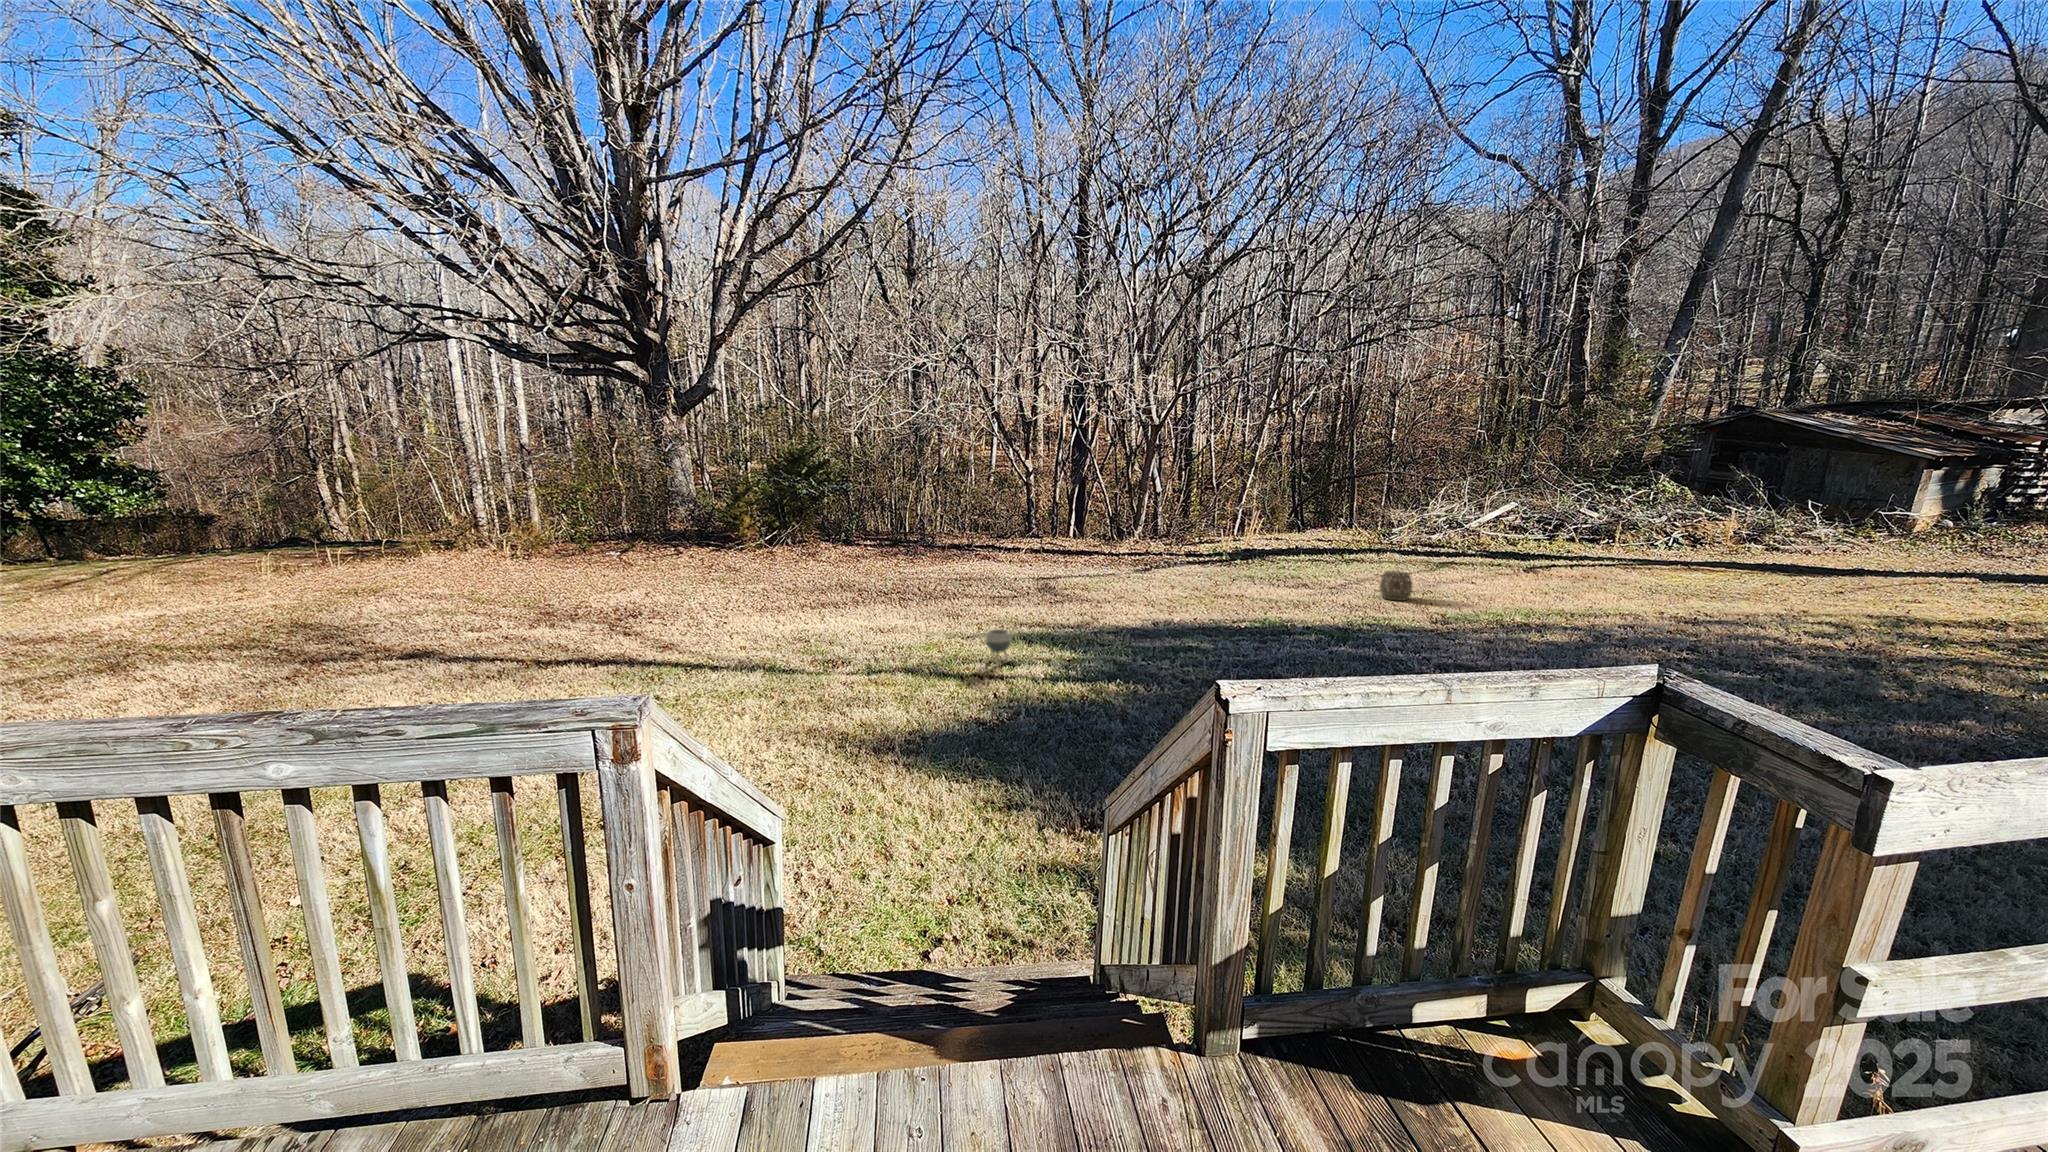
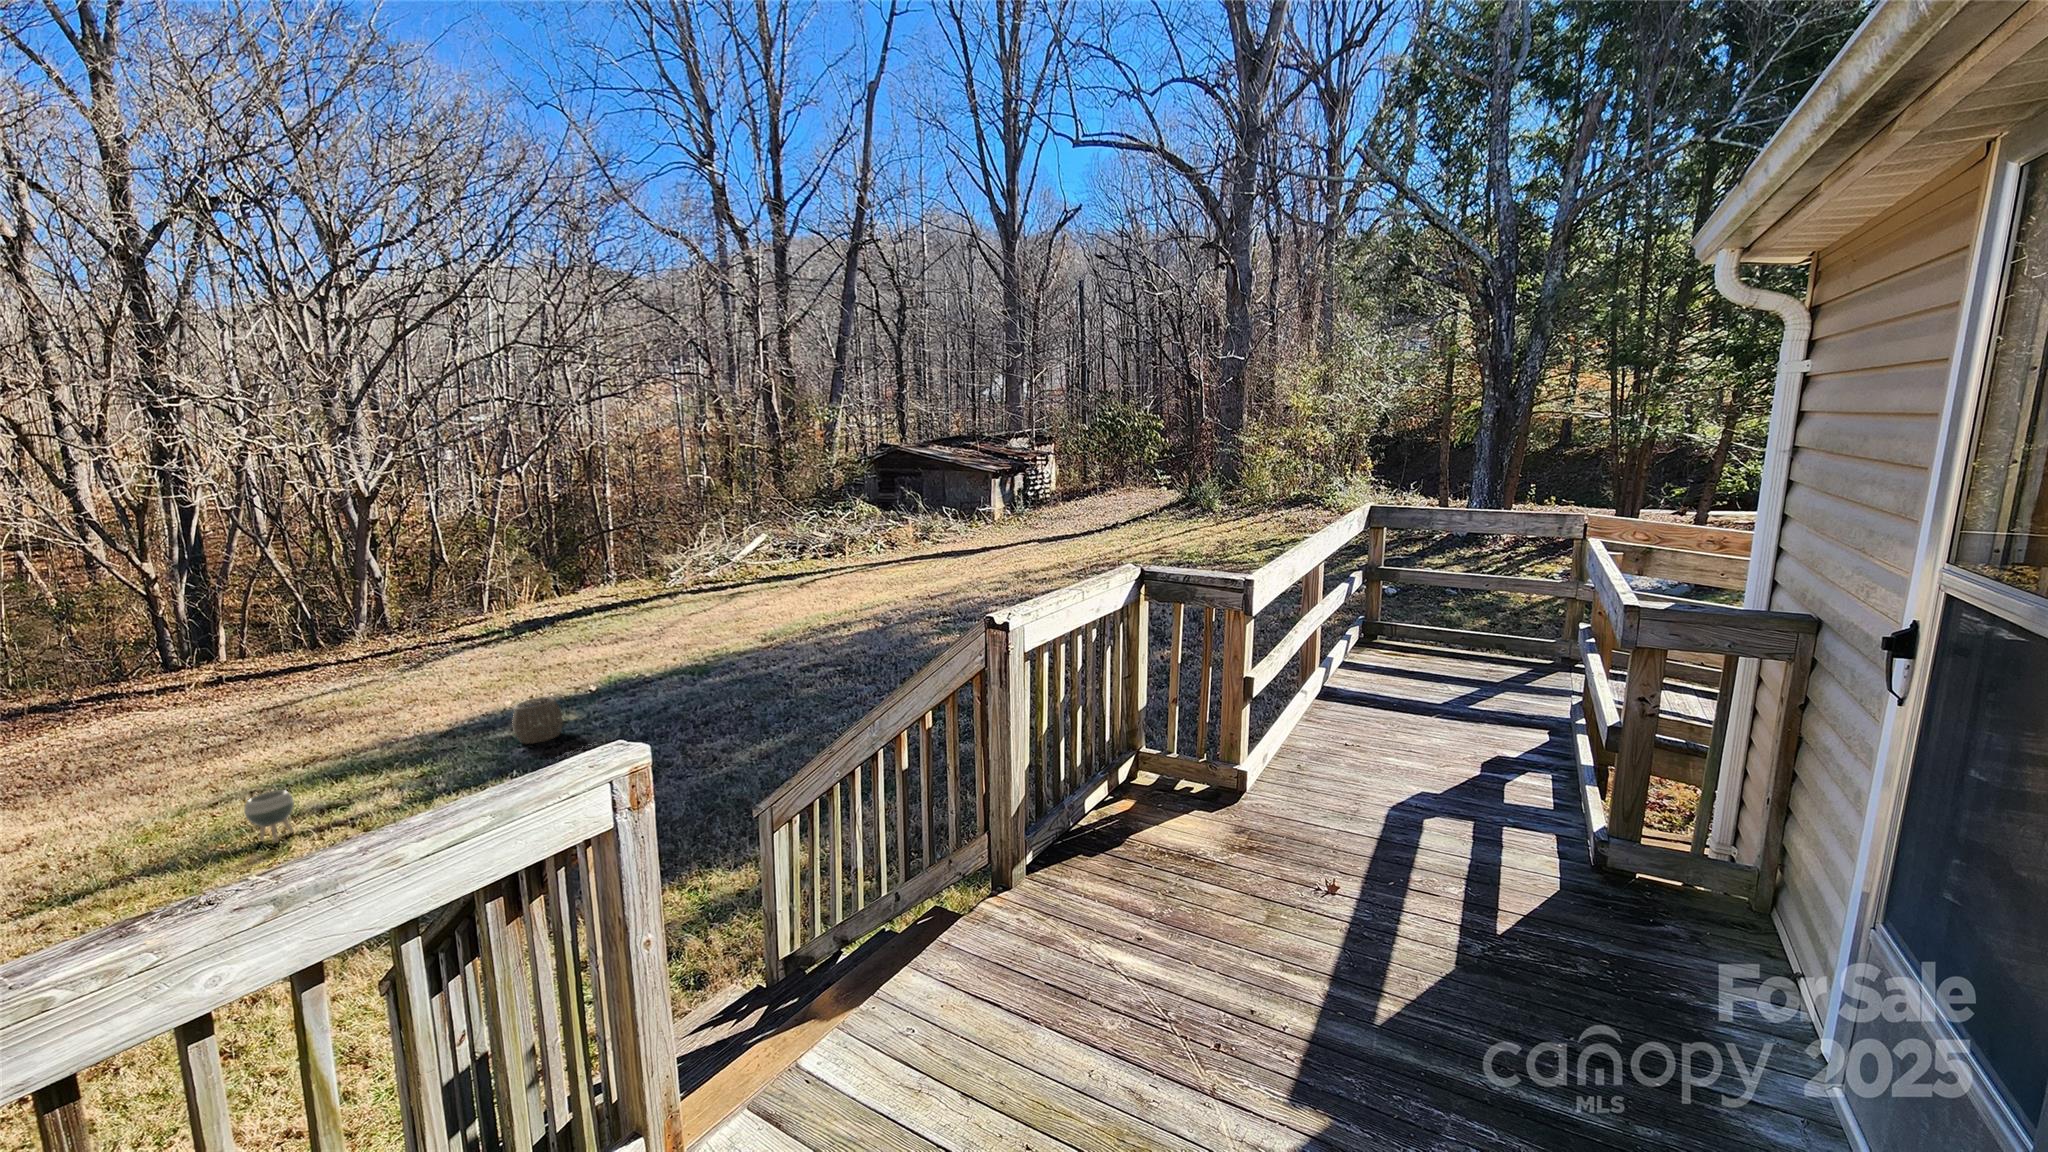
woven basket: present [1380,571,1412,601] -> present [513,697,563,744]

